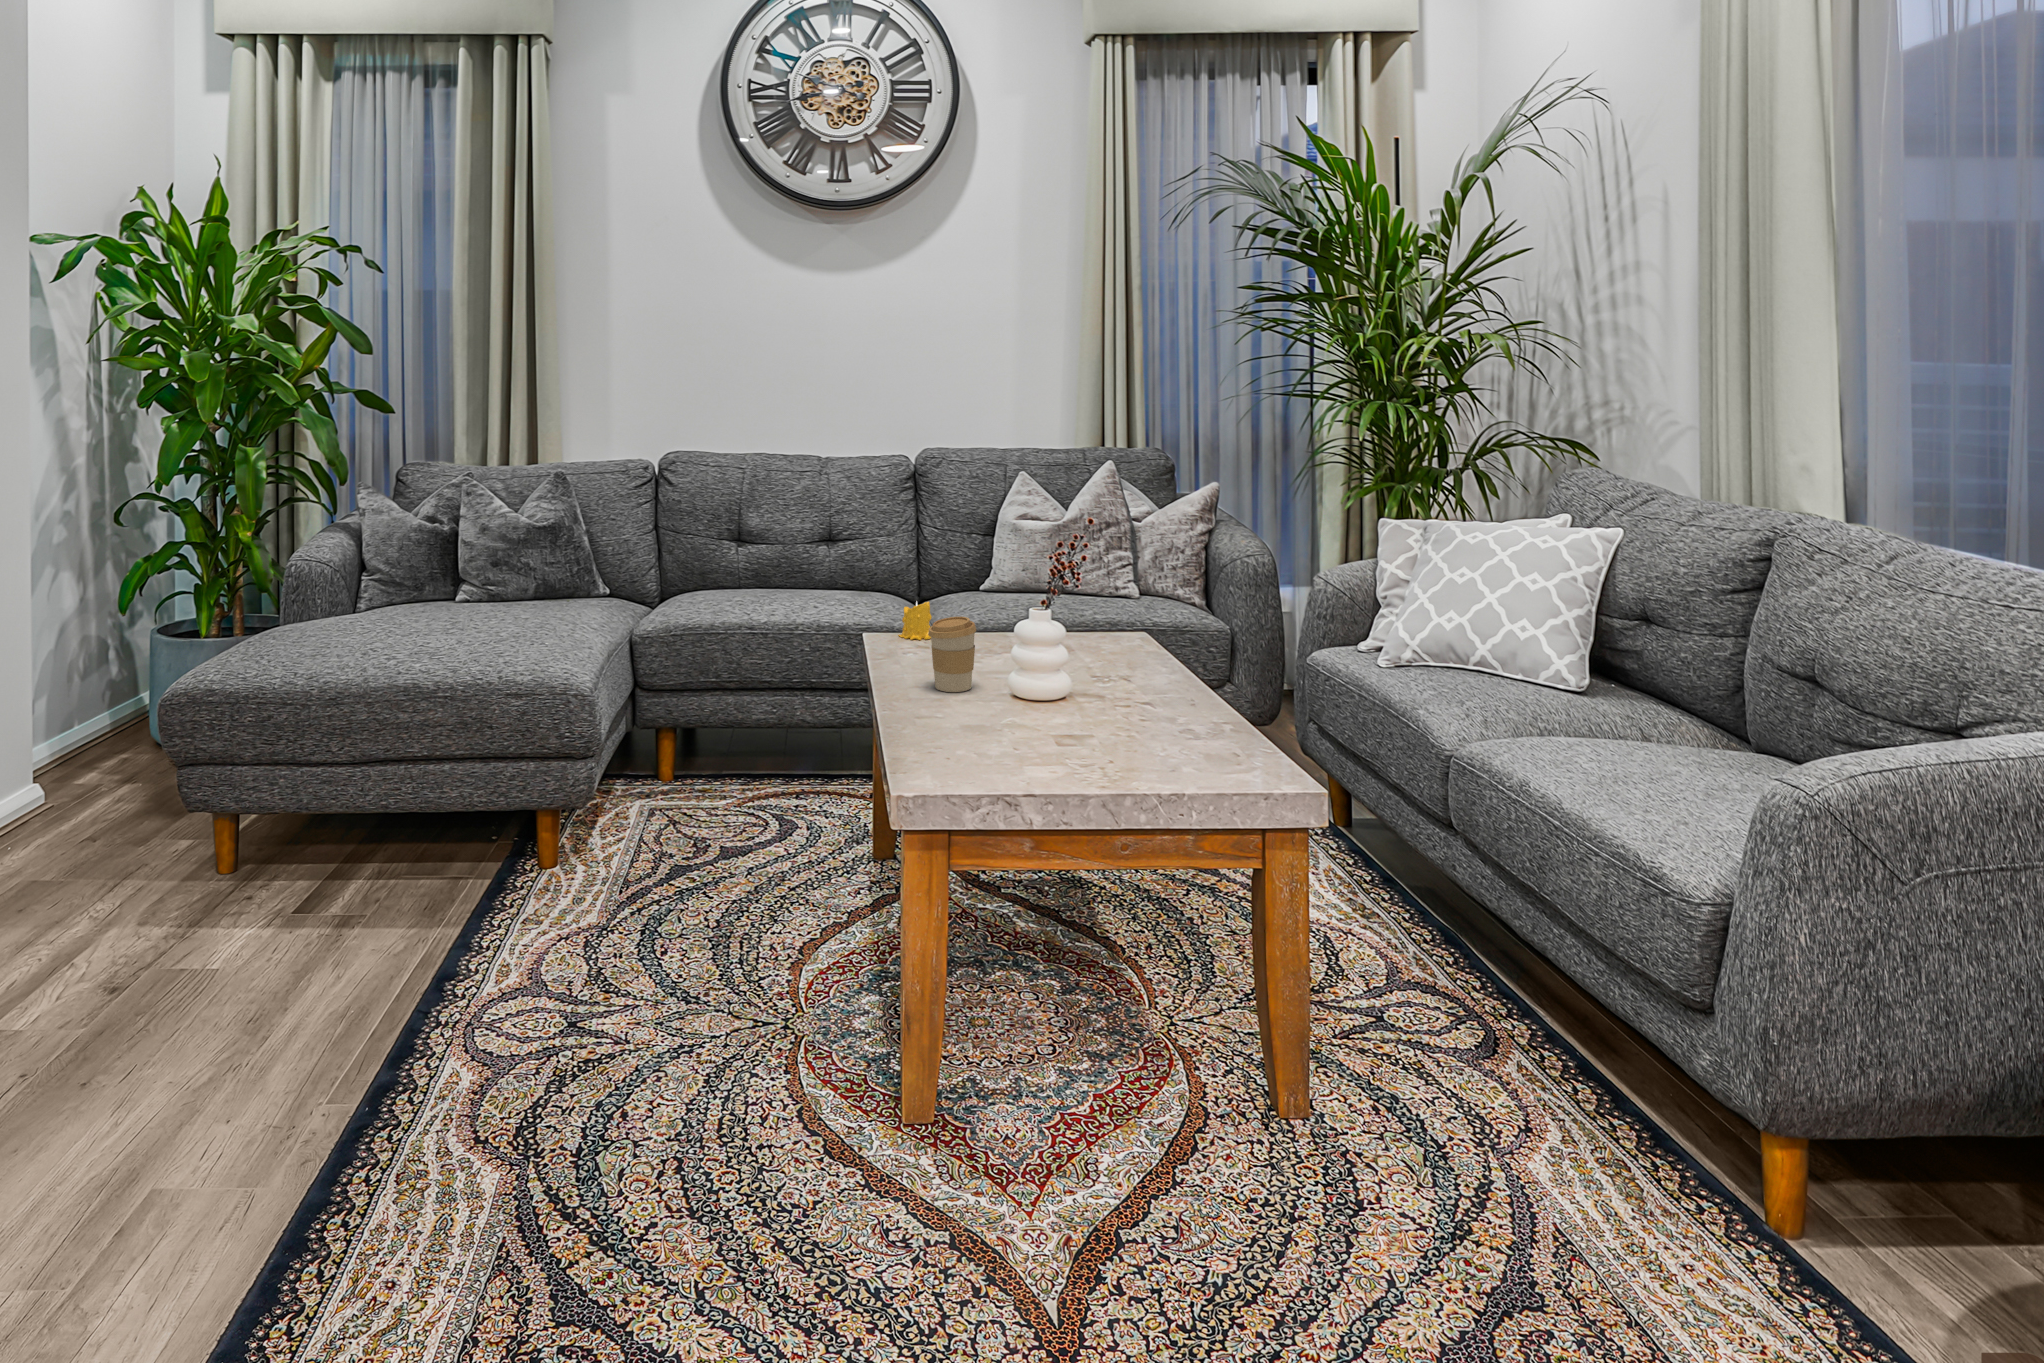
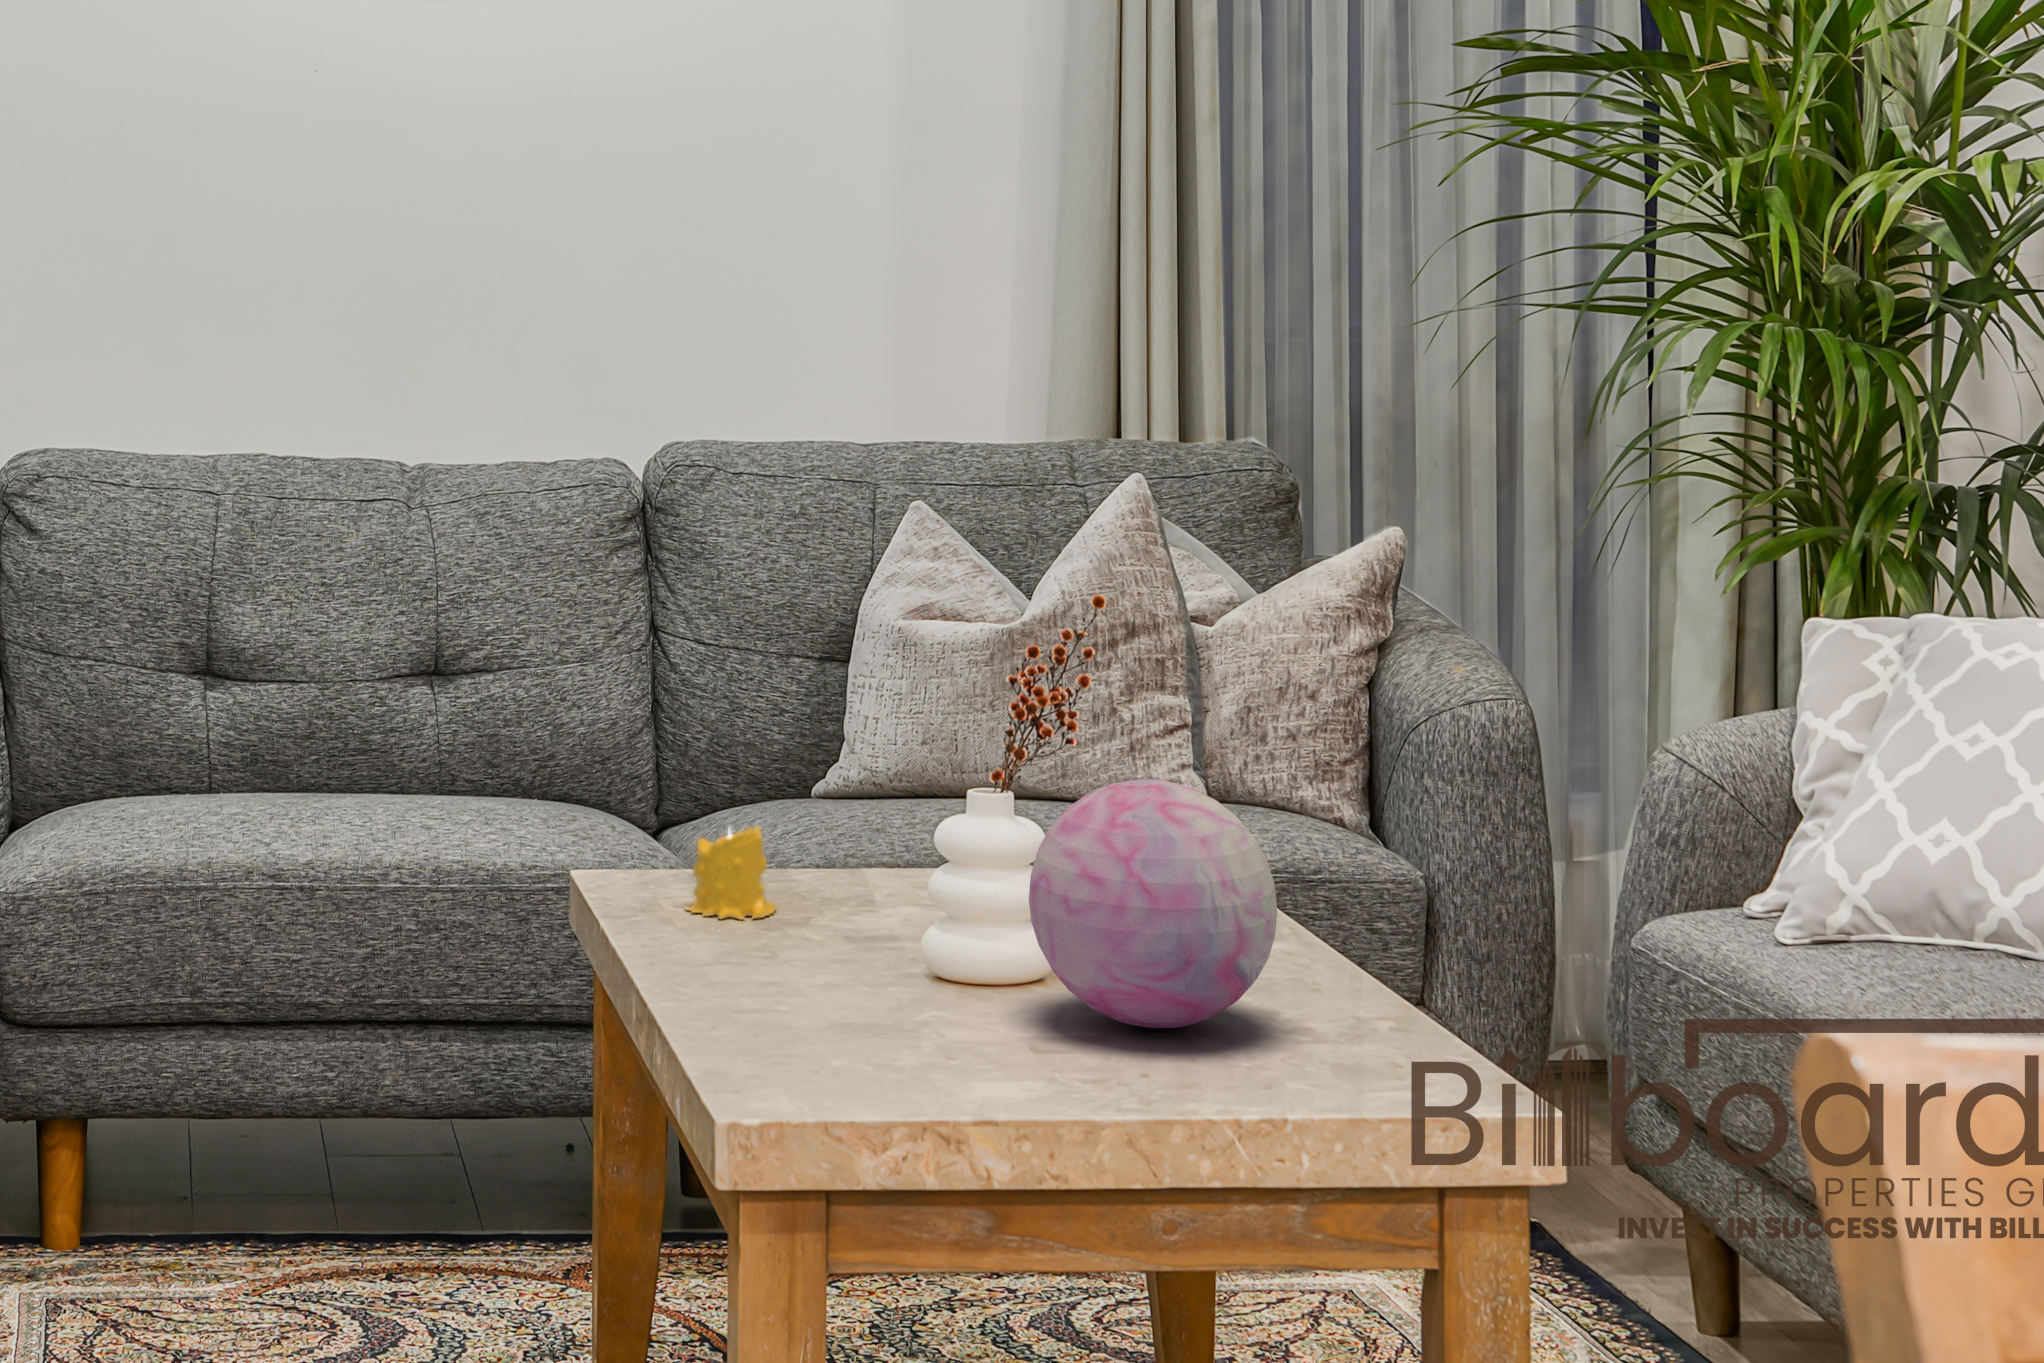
decorative orb: none [1021,580,1125,685] -> present [1029,779,1277,1028]
coffee cup: present [928,617,976,692] -> none [814,865,928,1043]

